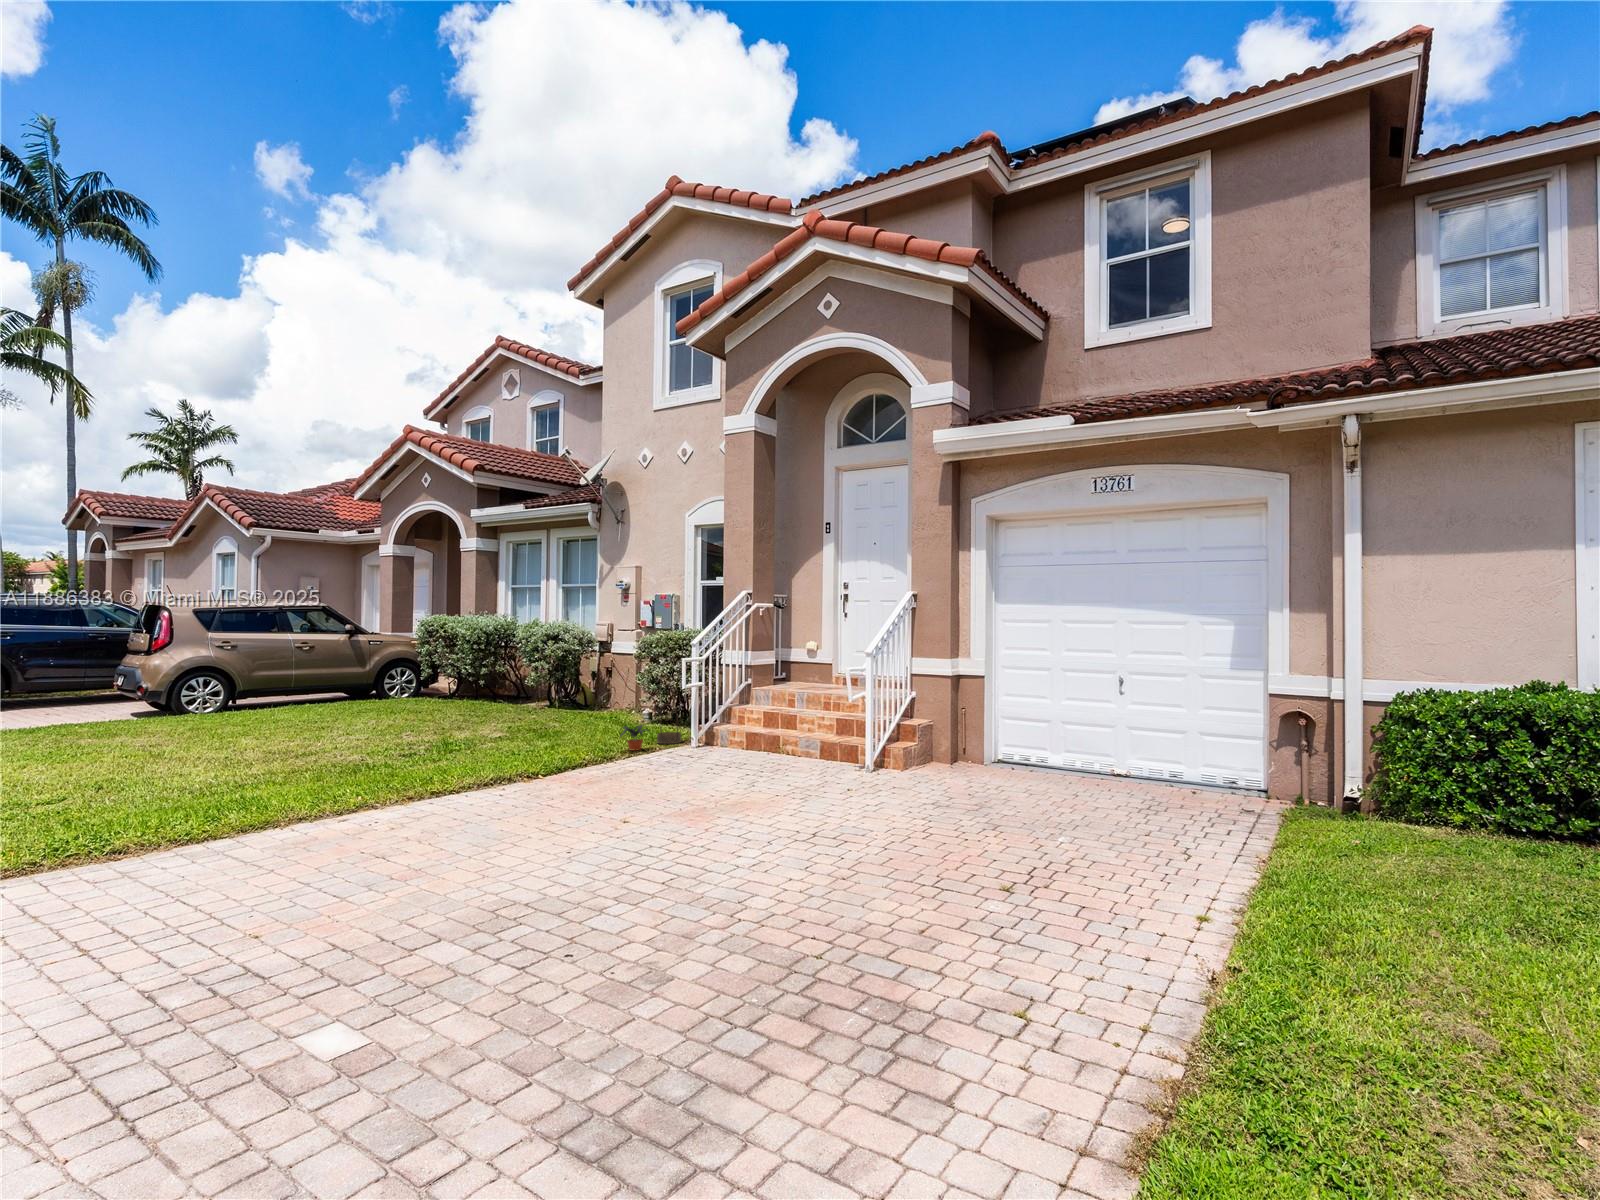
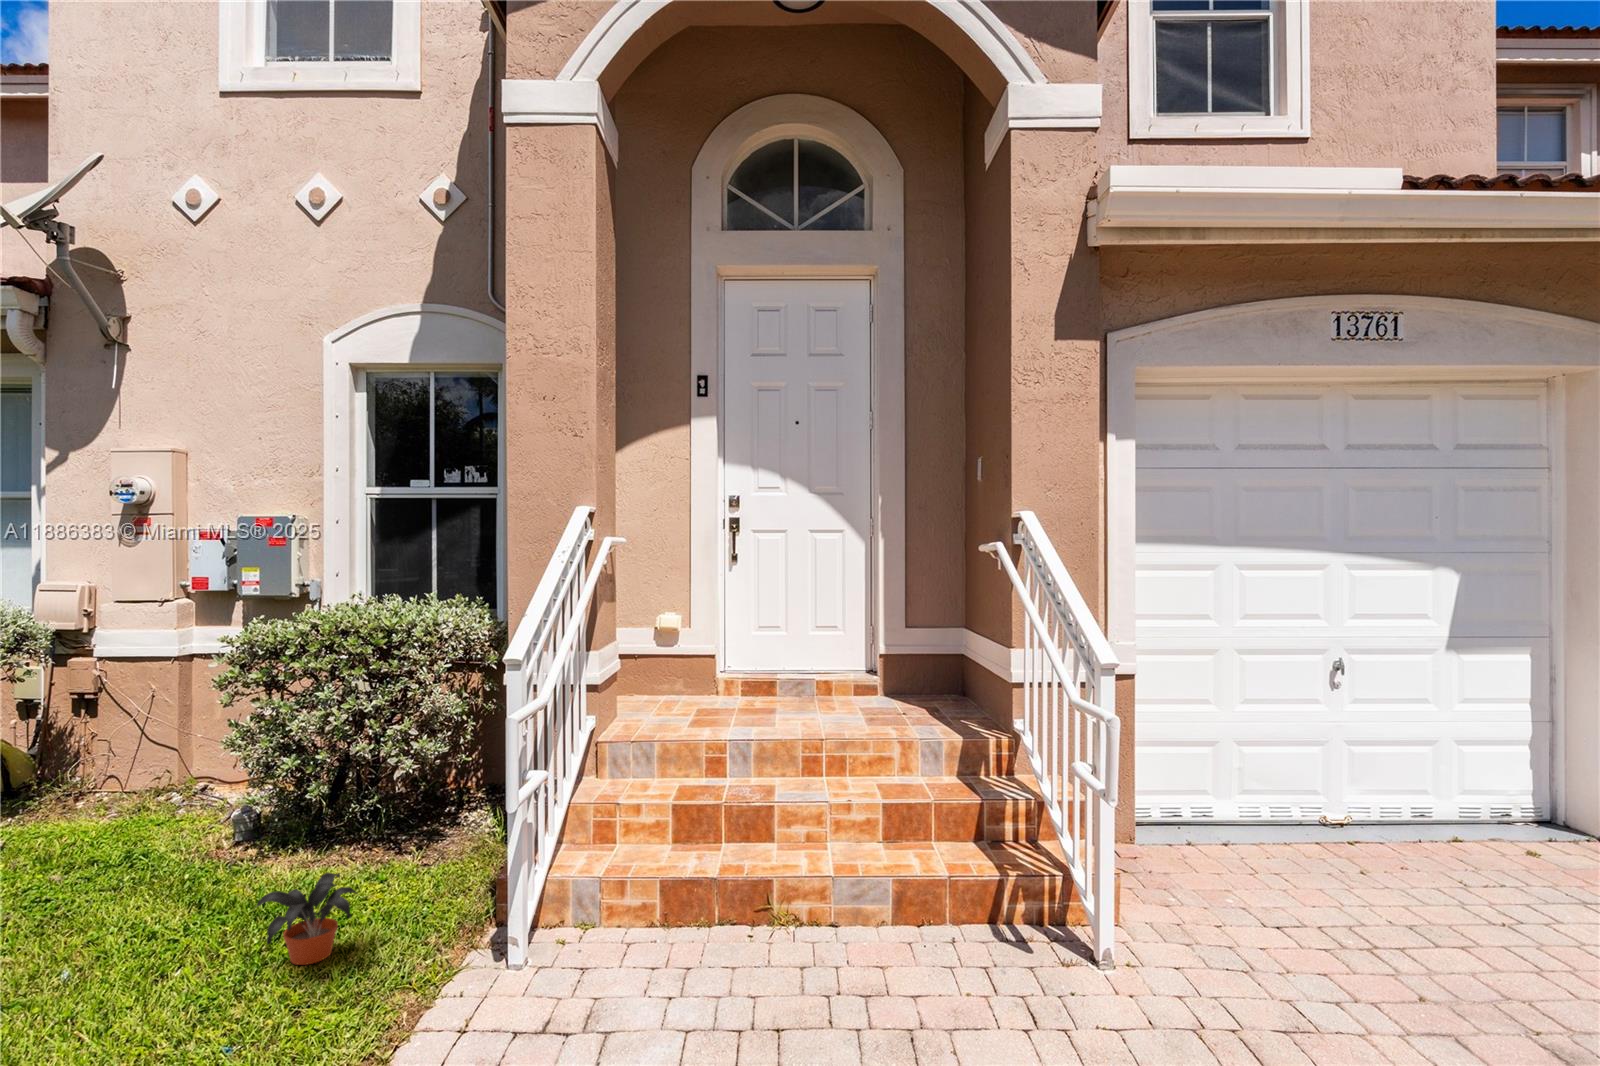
basket: present [657,705,681,744] -> none [347,793,419,907]

